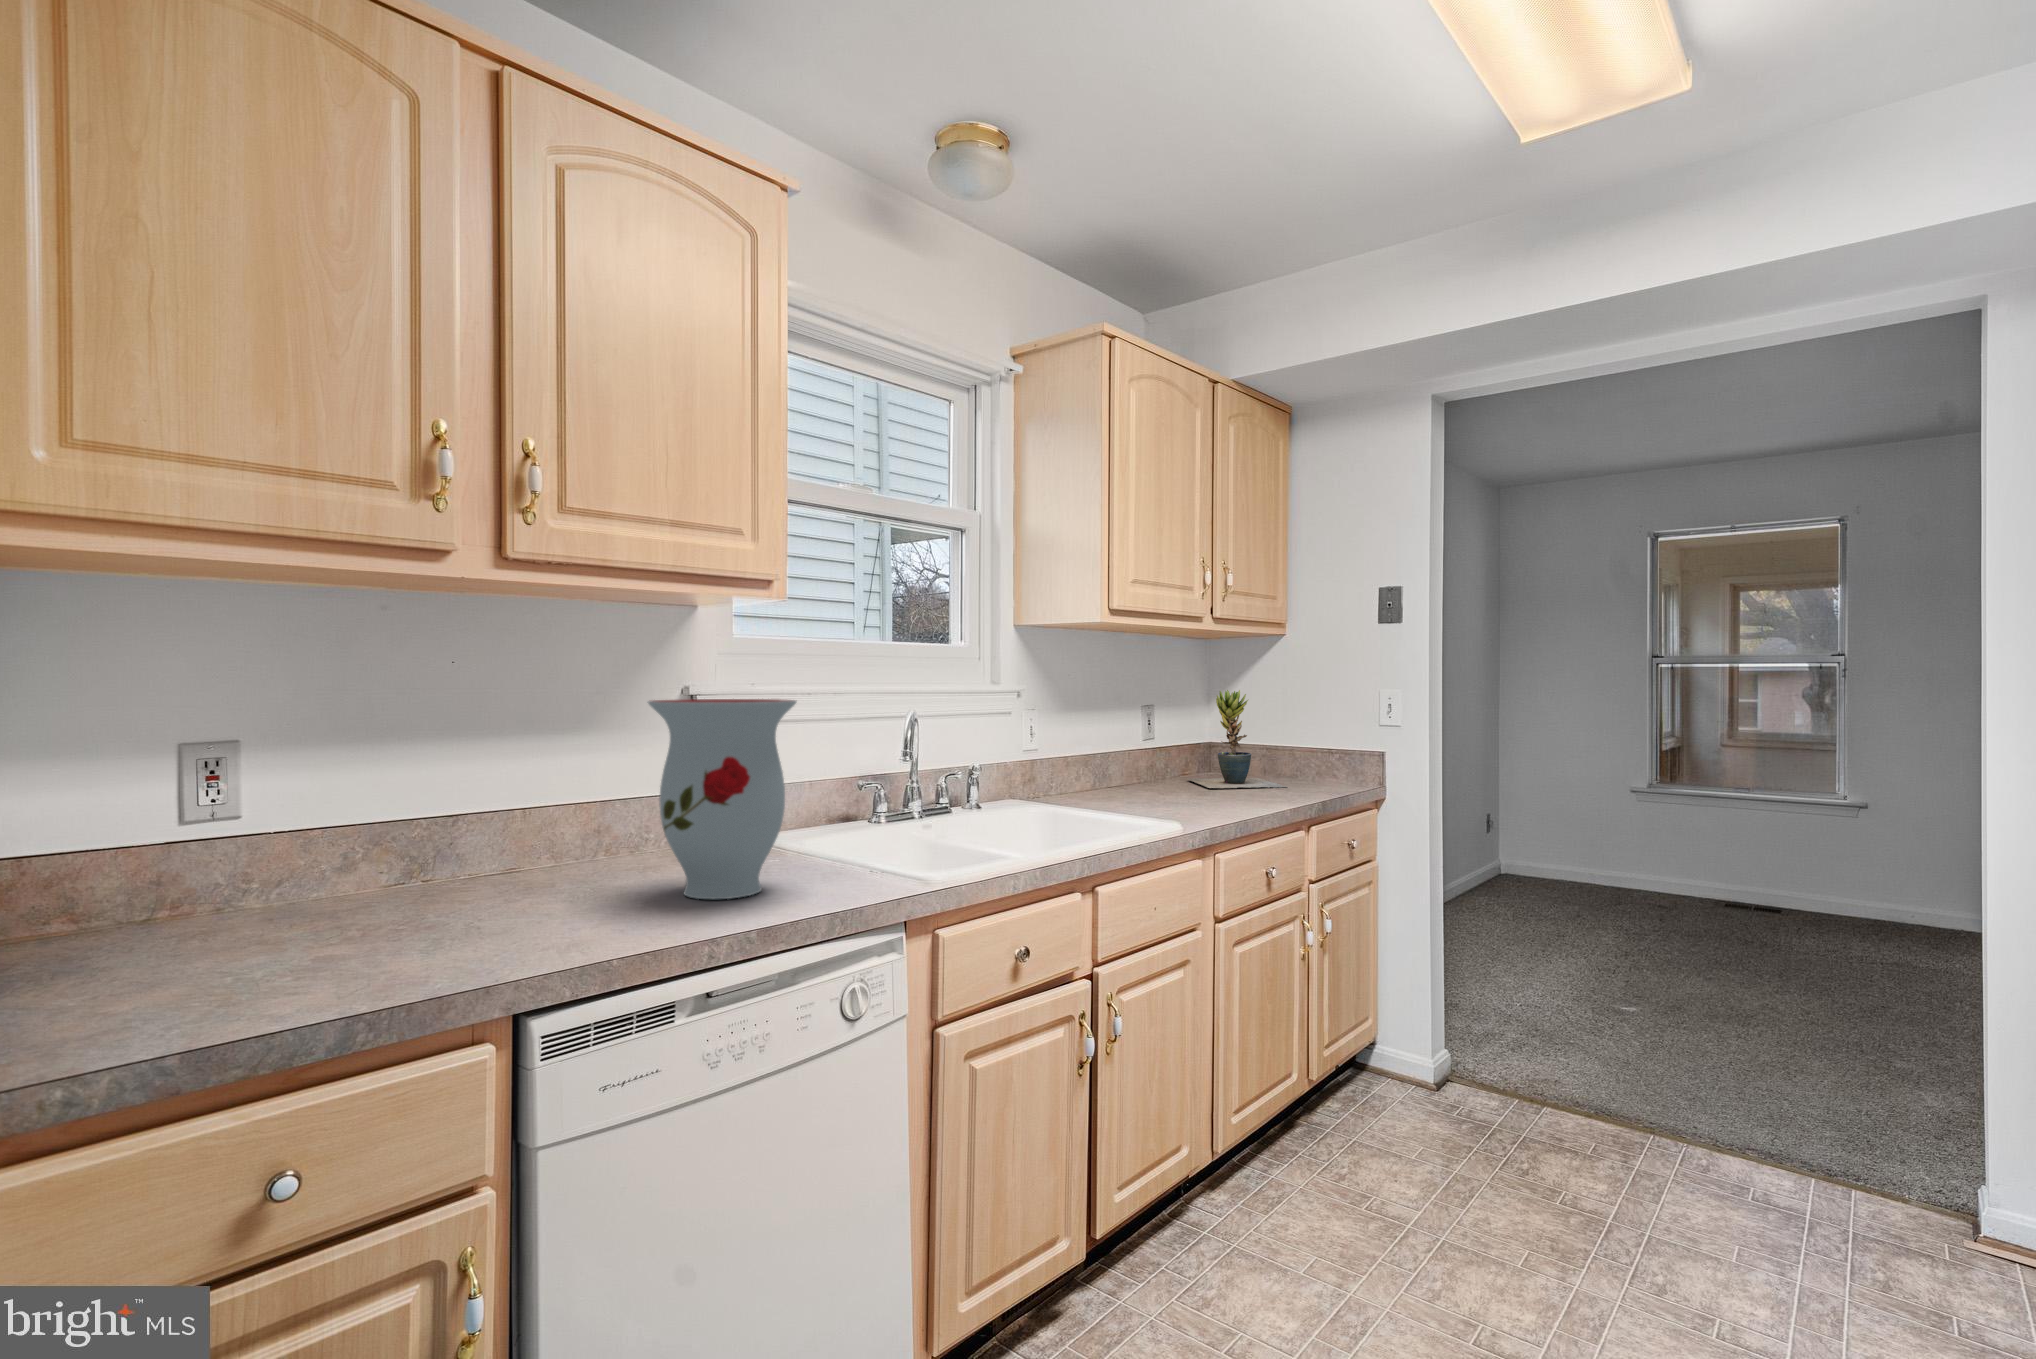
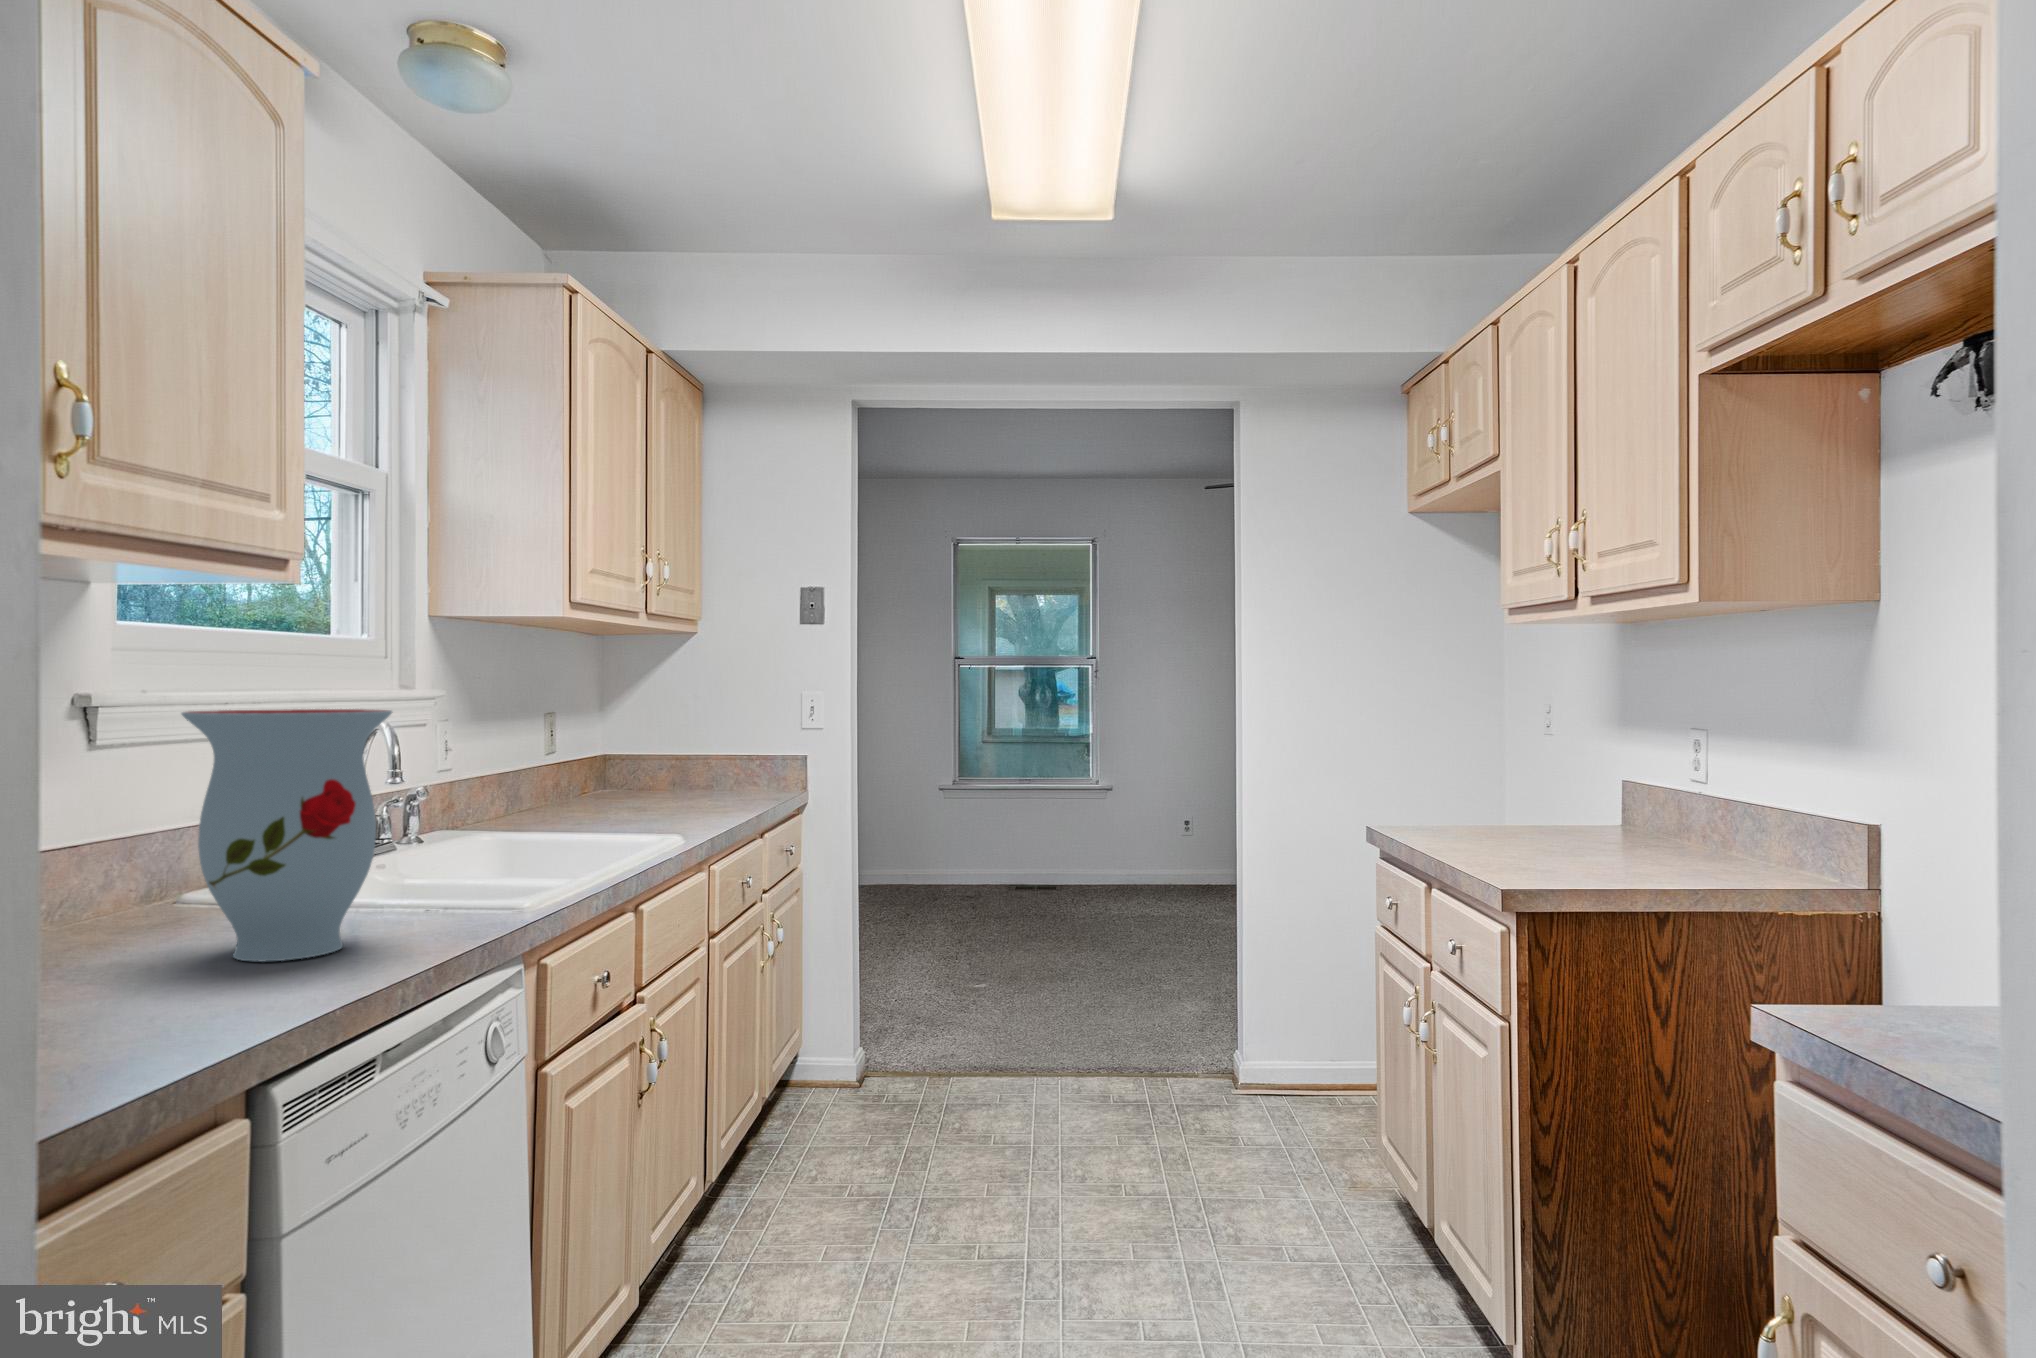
potted plant: present [1188,690,1286,788] -> none [599,695,723,804]

